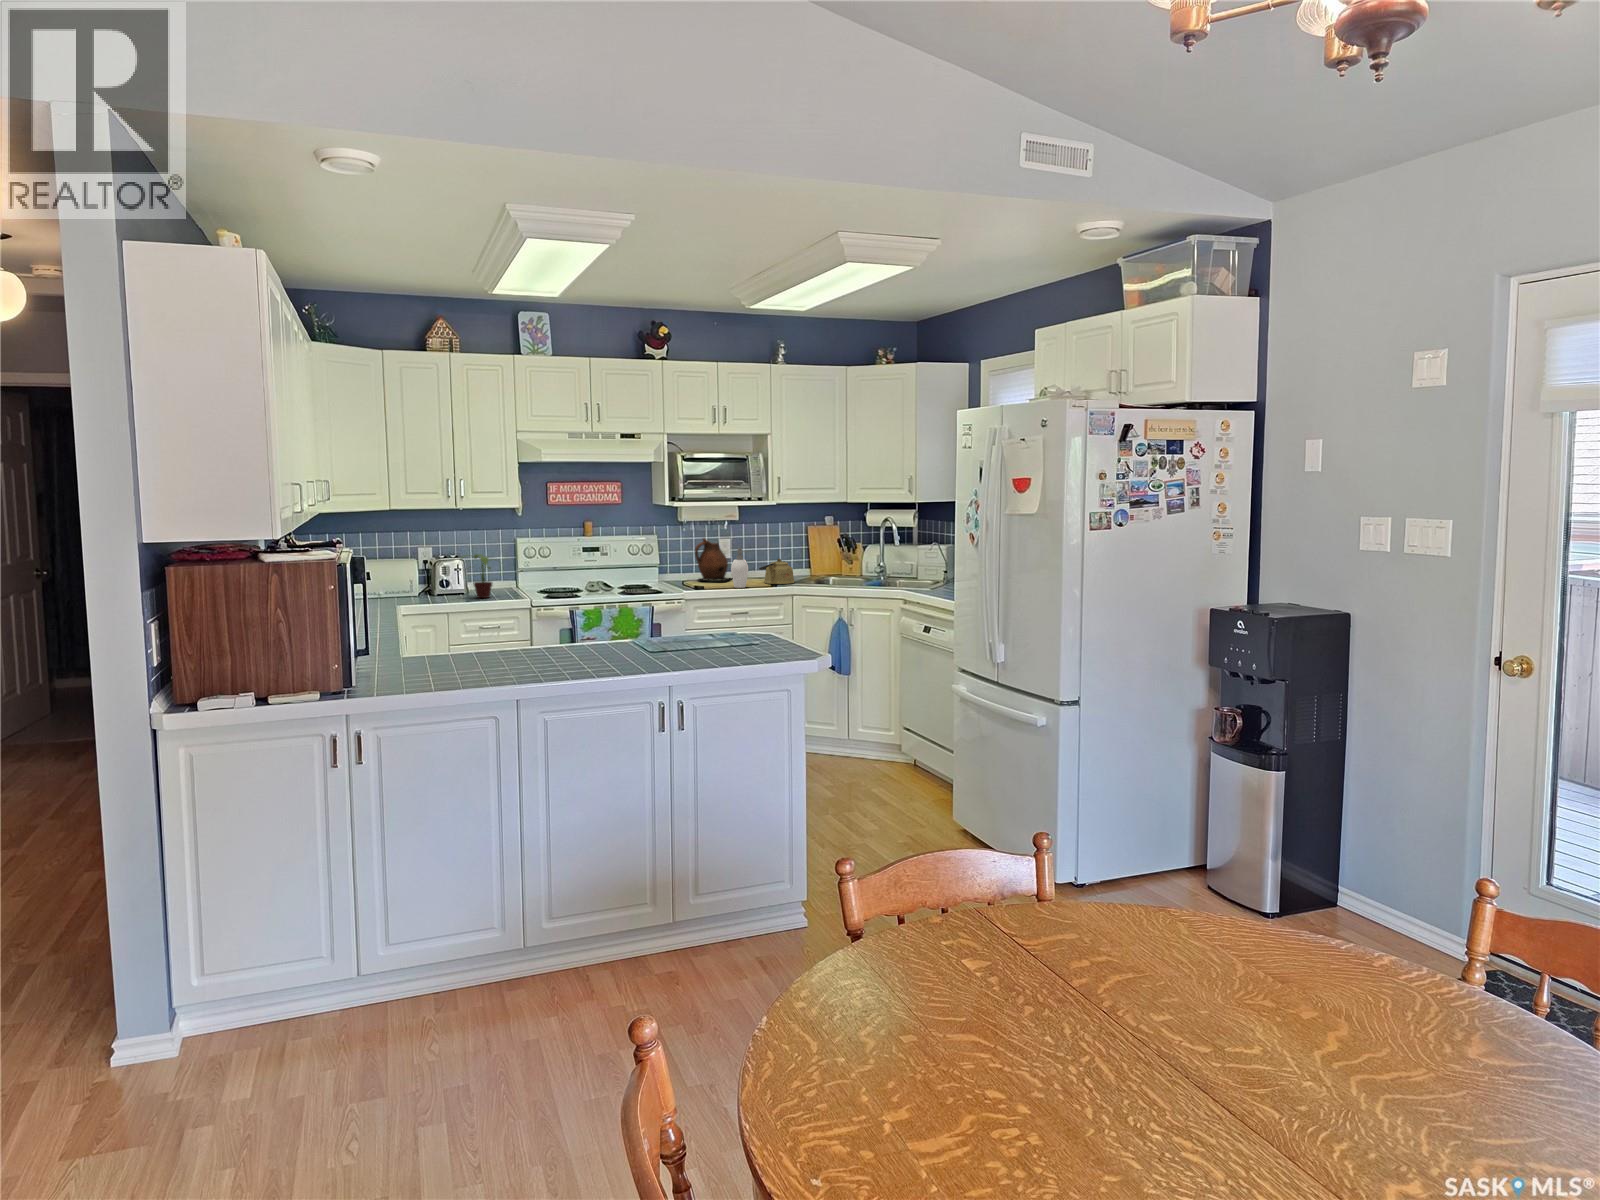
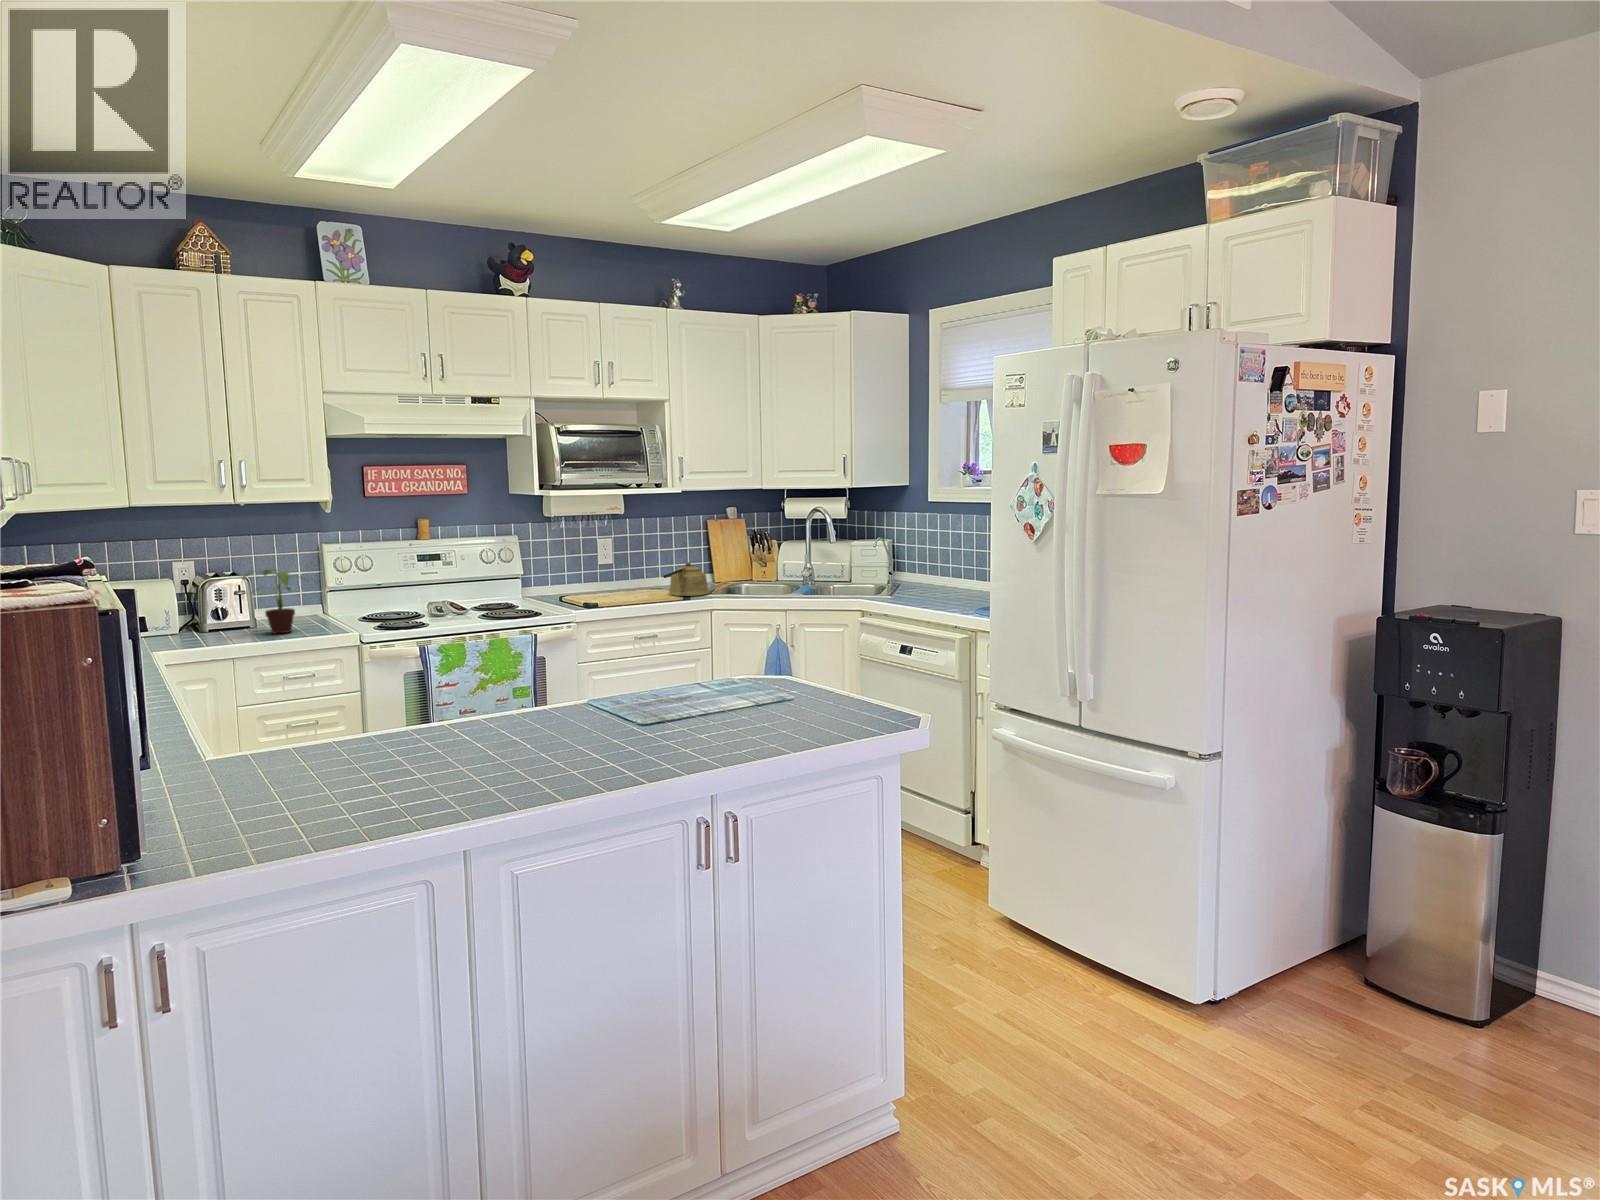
ceramic pitcher: present [695,538,729,581] -> none [574,538,623,595]
soap dispenser: present [731,548,748,588] -> none [632,550,655,603]

